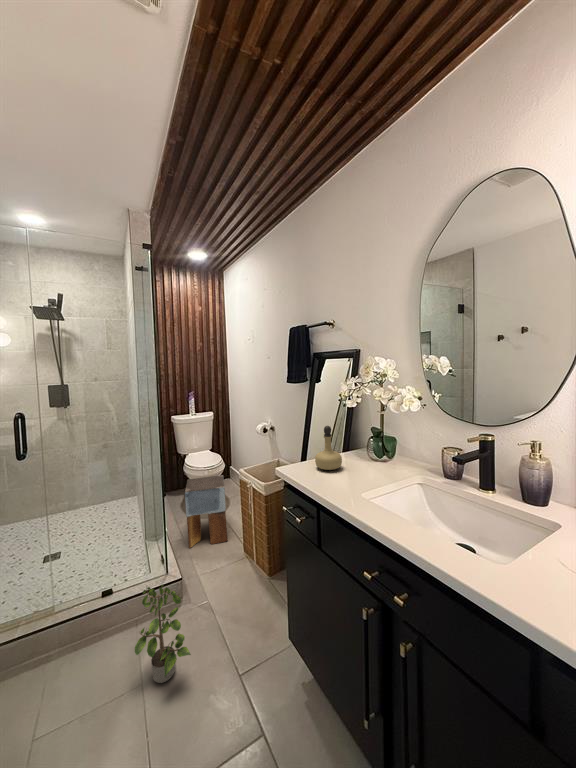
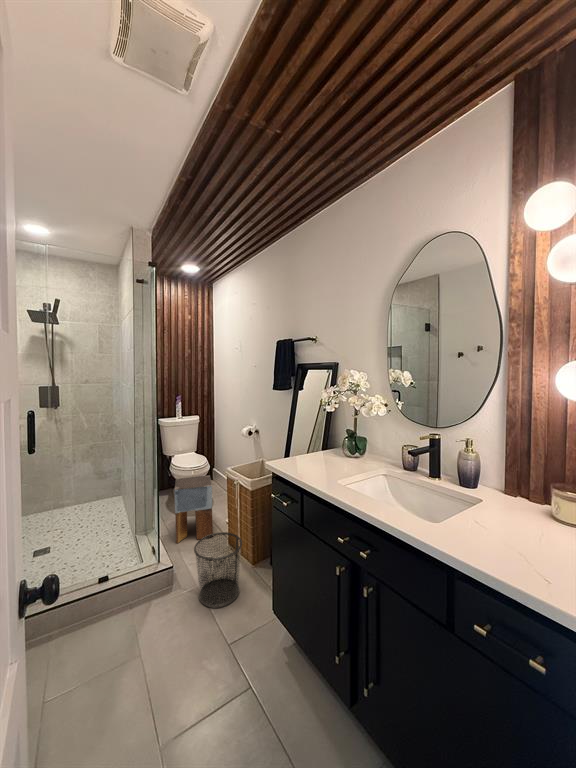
perfume bottle: present [315,426,342,470] -> none [299,426,322,464]
waste bin: none [202,541,255,627] -> present [194,532,242,607]
potted plant: present [135,585,191,683] -> none [136,564,188,652]

